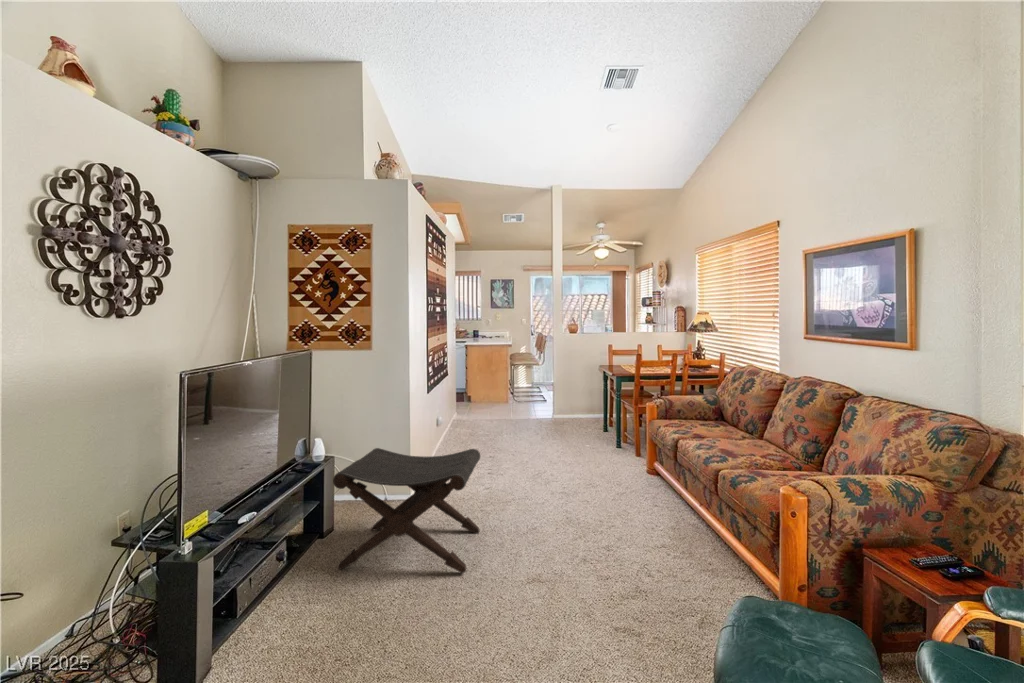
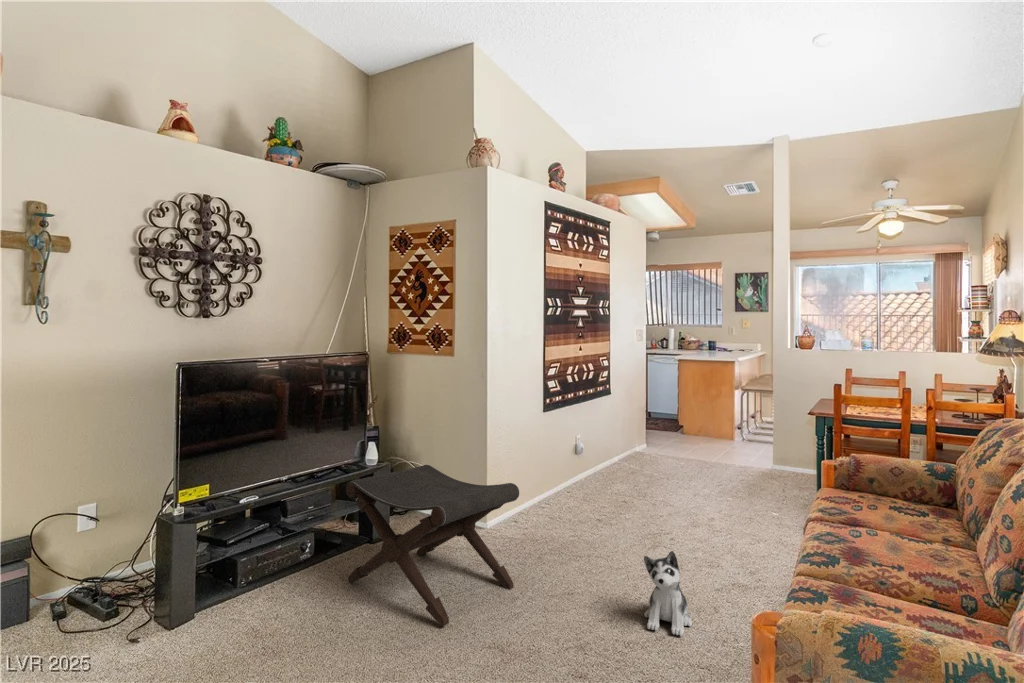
plush toy: none [578,473,612,529] -> present [644,551,692,636]

